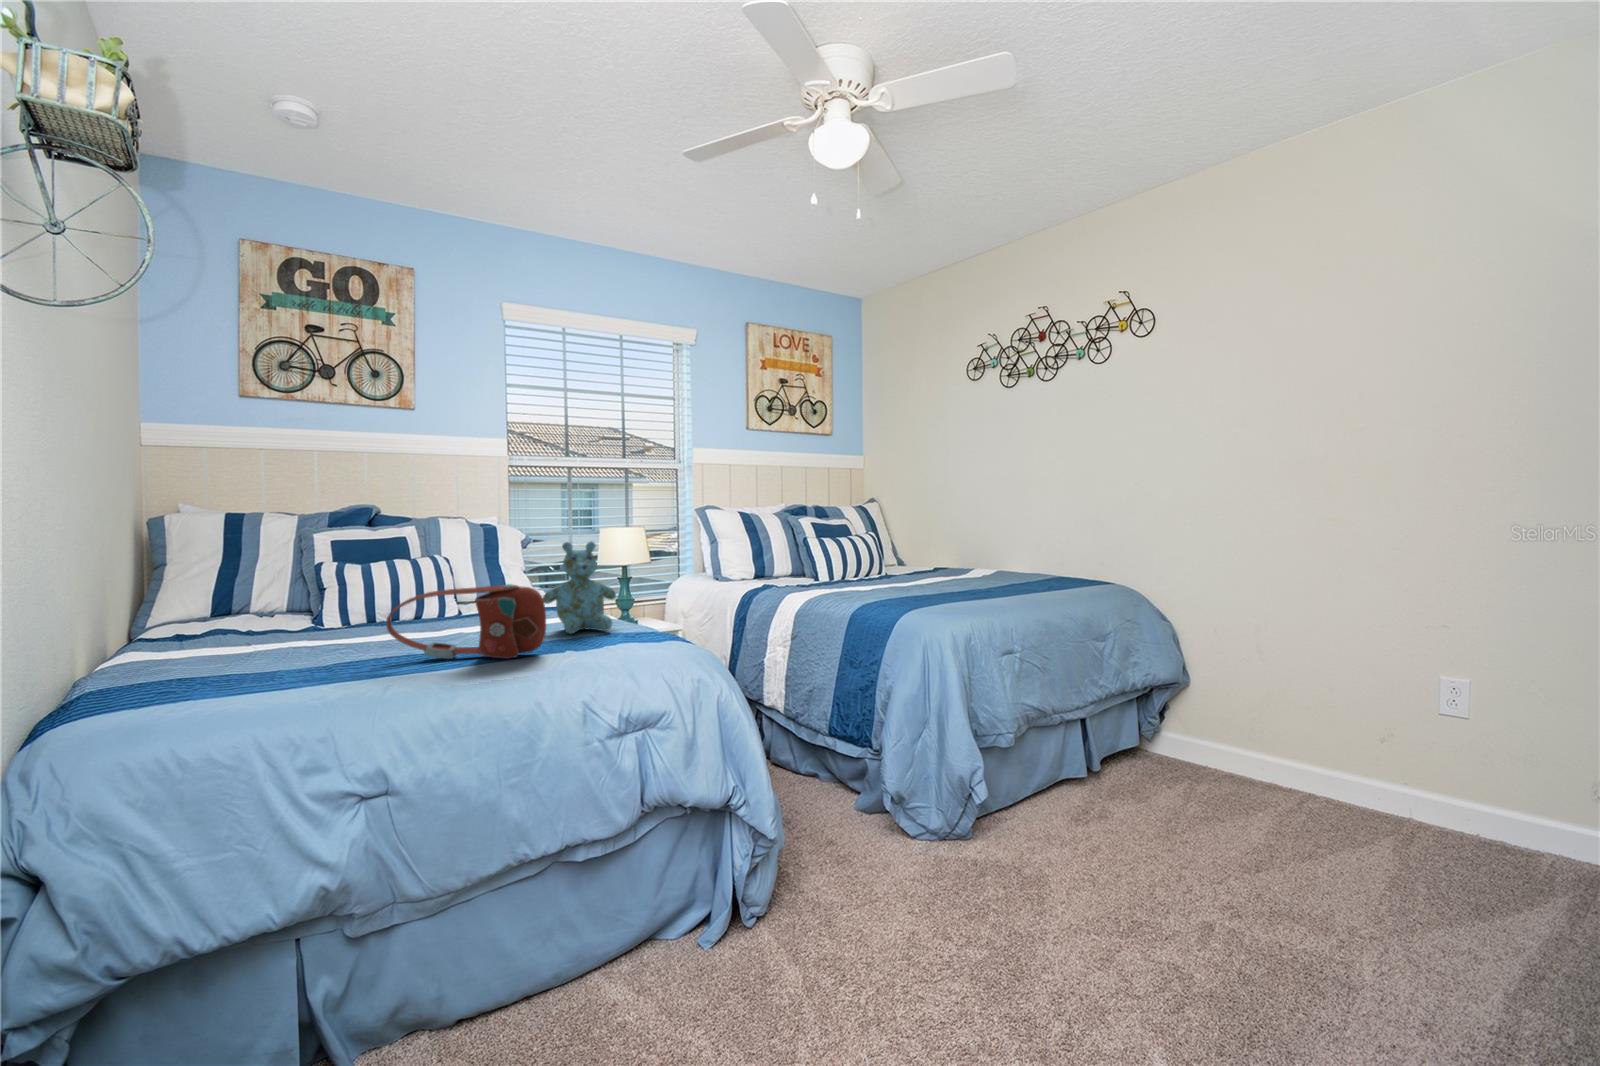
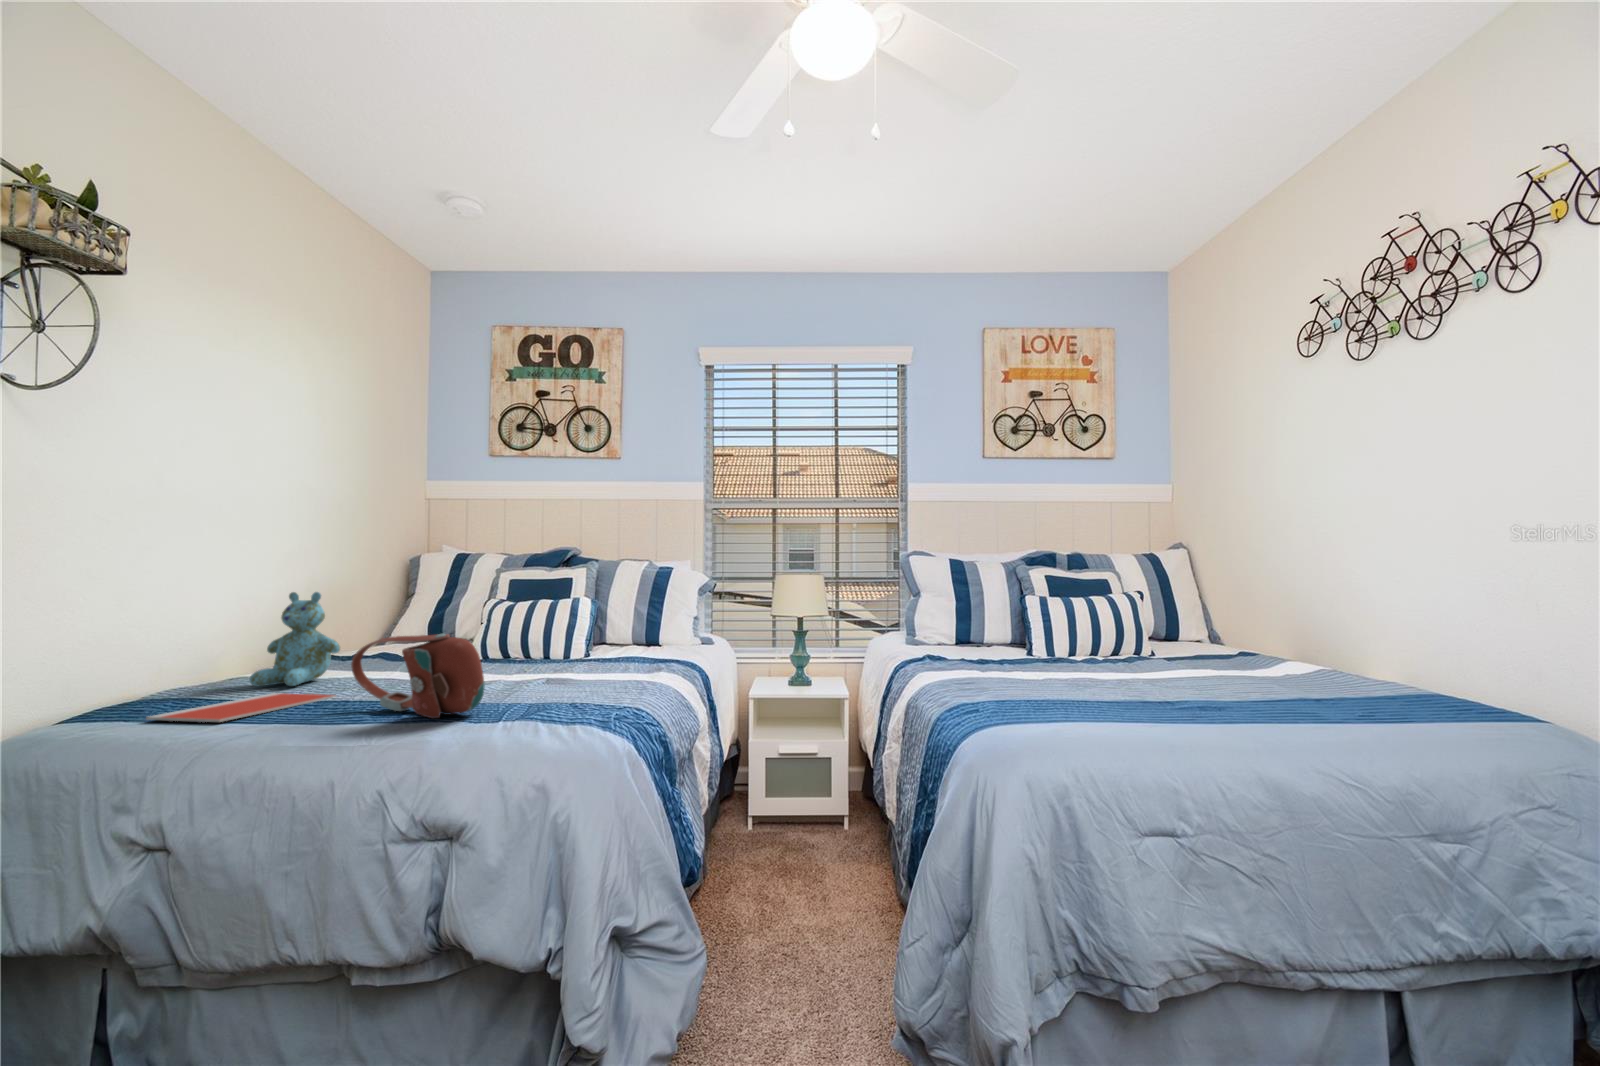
stuffed bear: present [543,542,616,633] -> present [250,592,340,686]
notebook: none [163,657,313,694] -> present [146,693,335,722]

